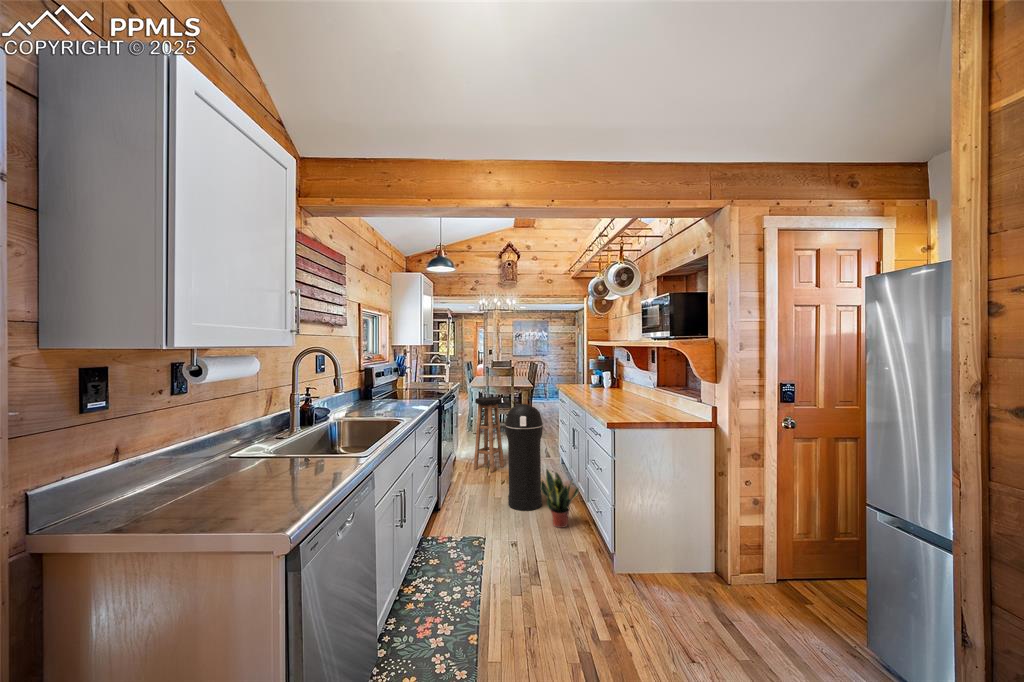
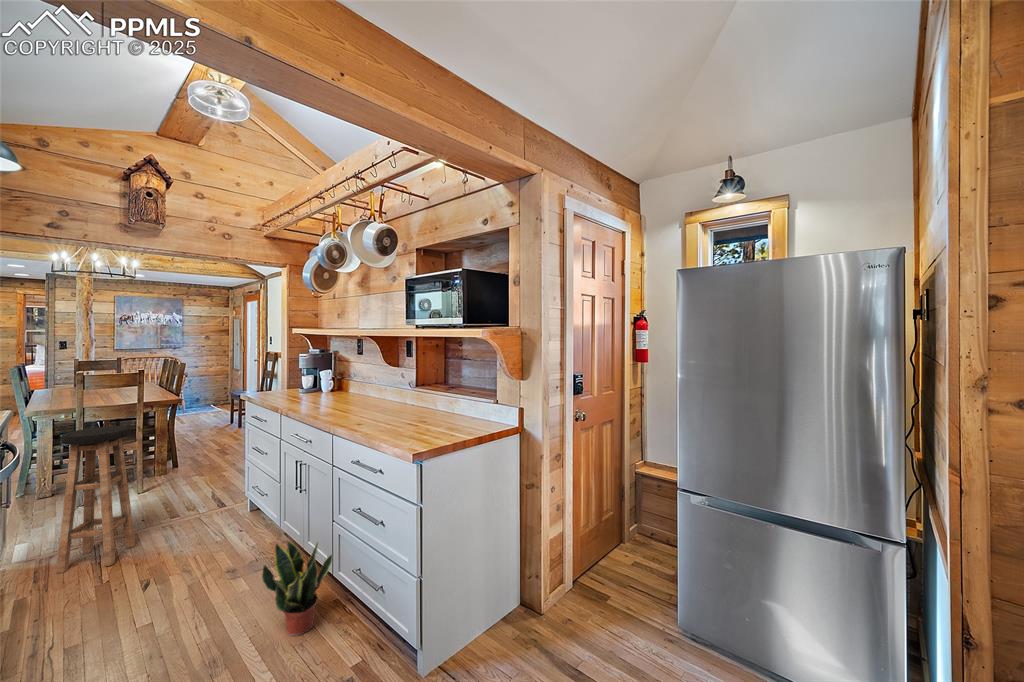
trash can: present [505,404,543,511] -> none [168,436,251,634]

